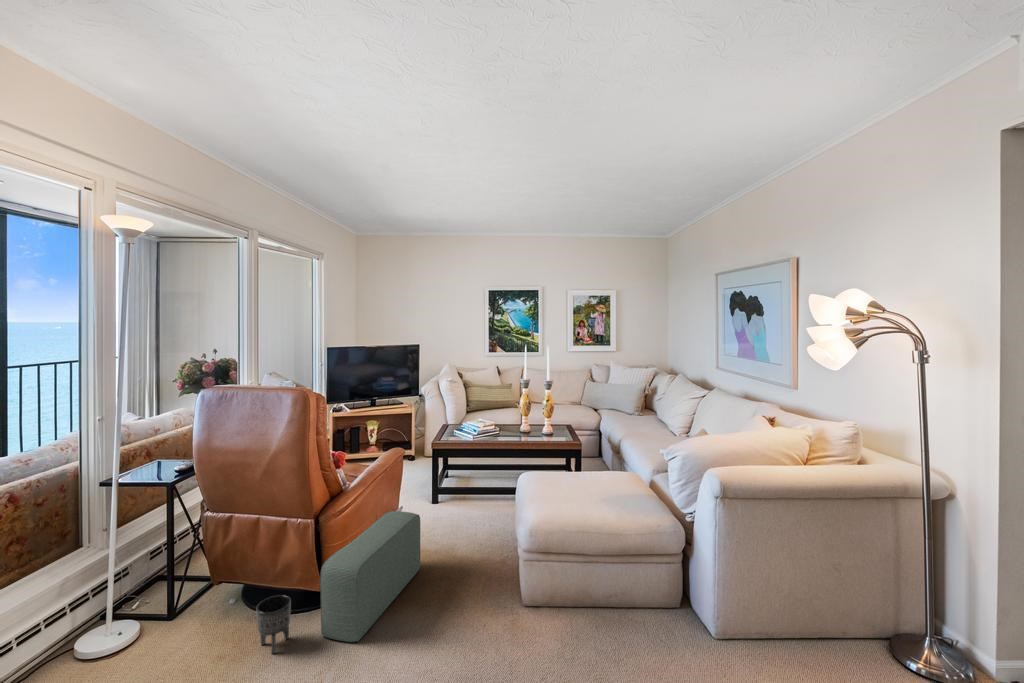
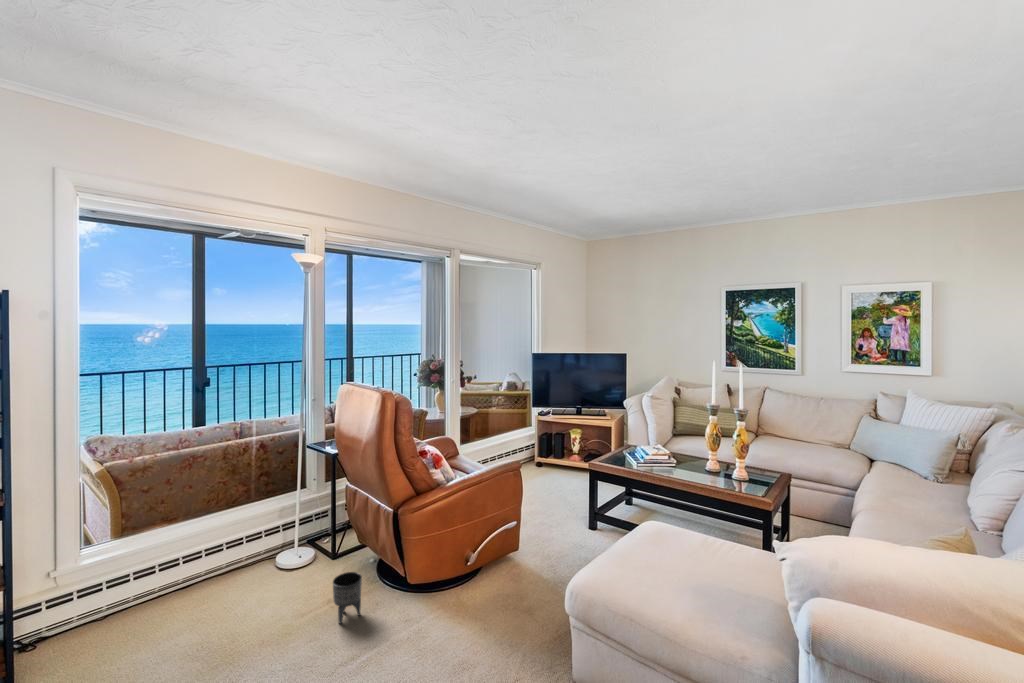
pouf: present [320,511,420,642] -> none [379,525,512,646]

